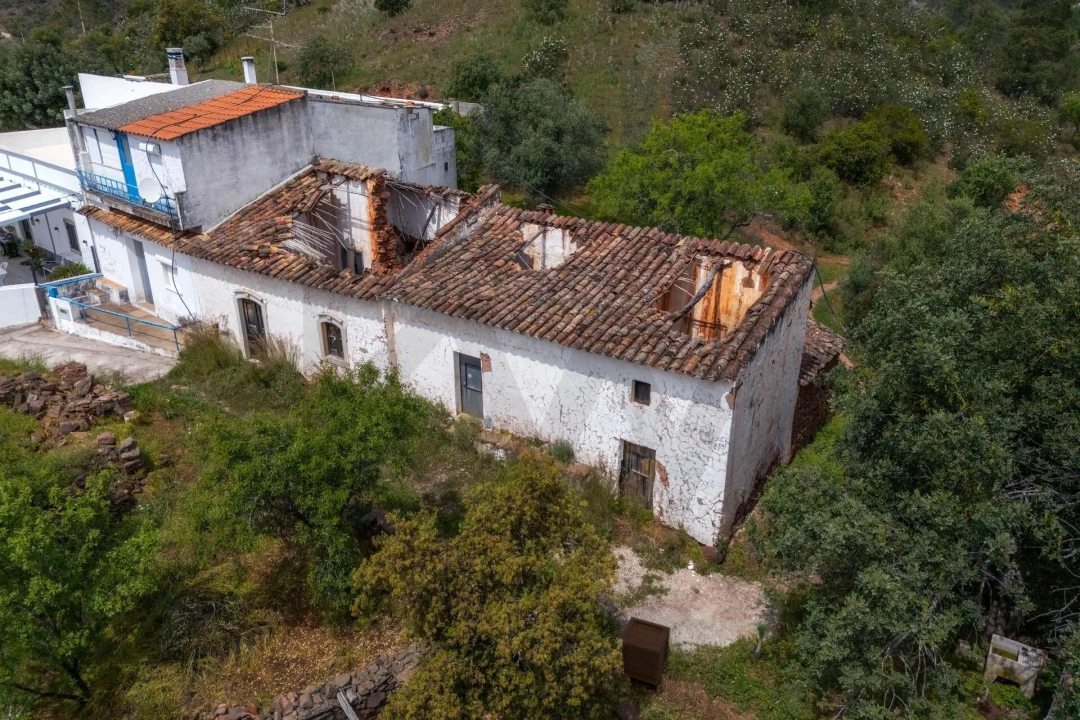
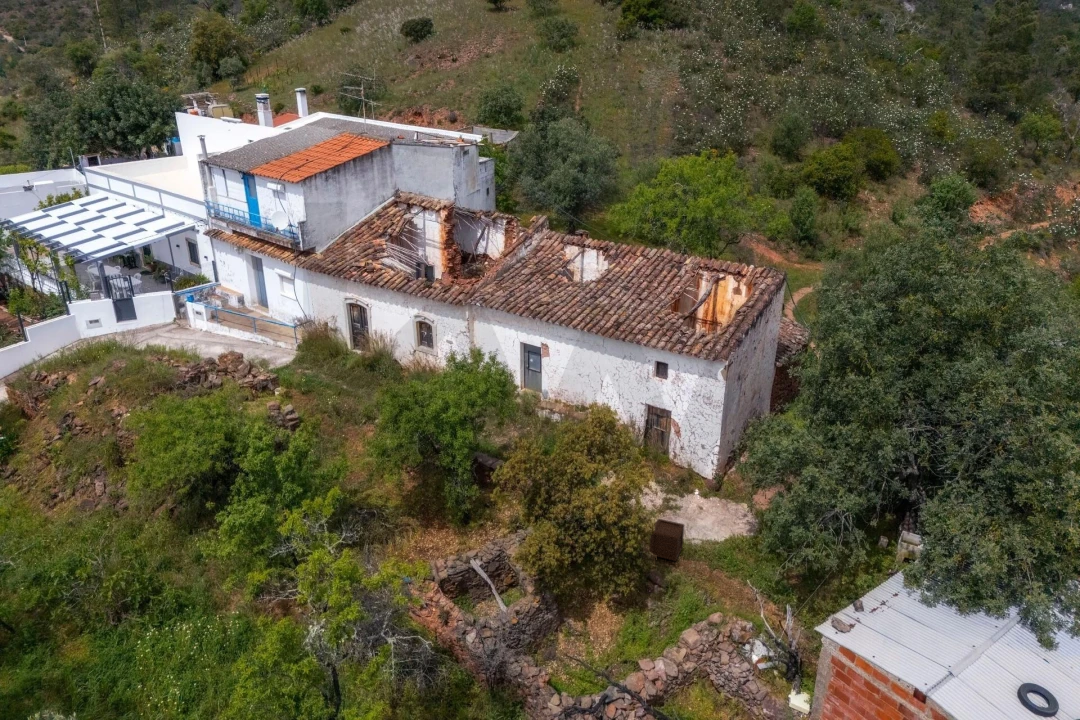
potted plant: present [753,622,769,657] -> none [734,517,756,546]

